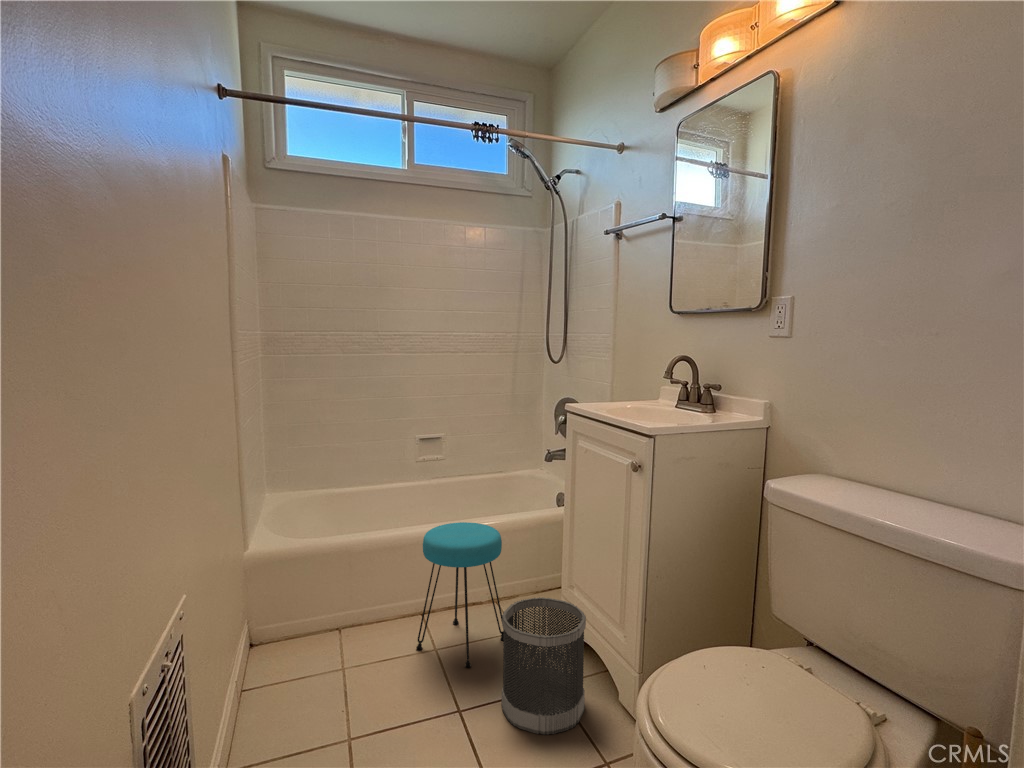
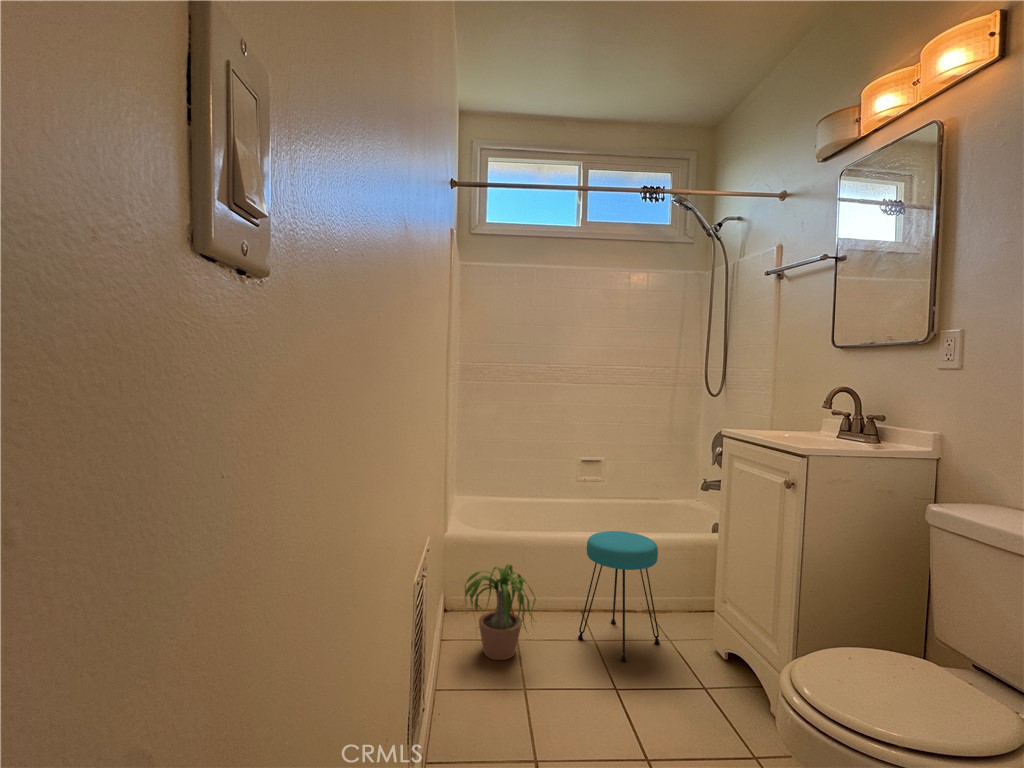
potted plant: none [252,579,372,695] -> present [465,565,536,660]
wastebasket: present [502,597,586,735] -> none [654,604,738,732]

